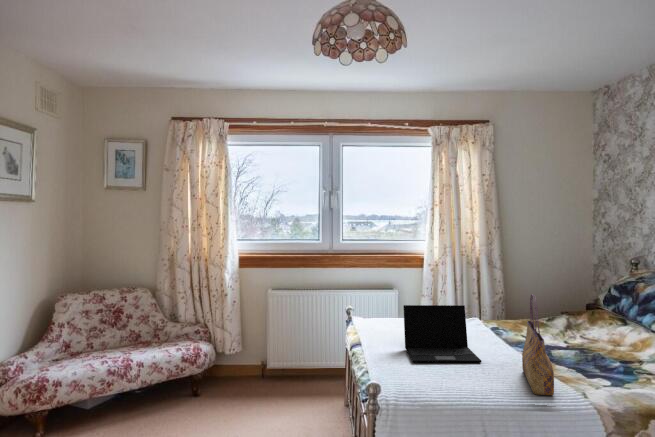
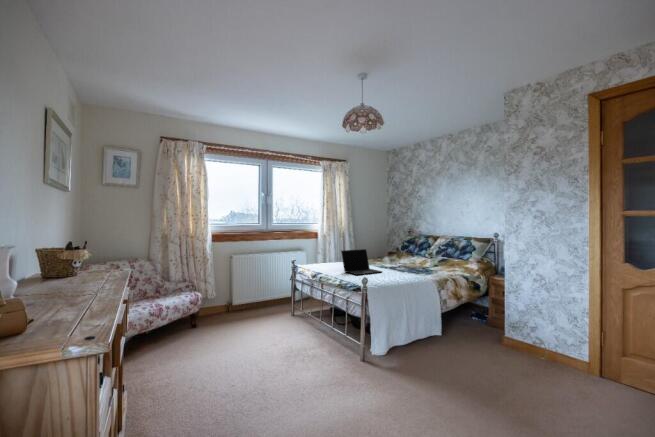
tote bag: present [522,294,554,395] -> none [401,237,421,277]

